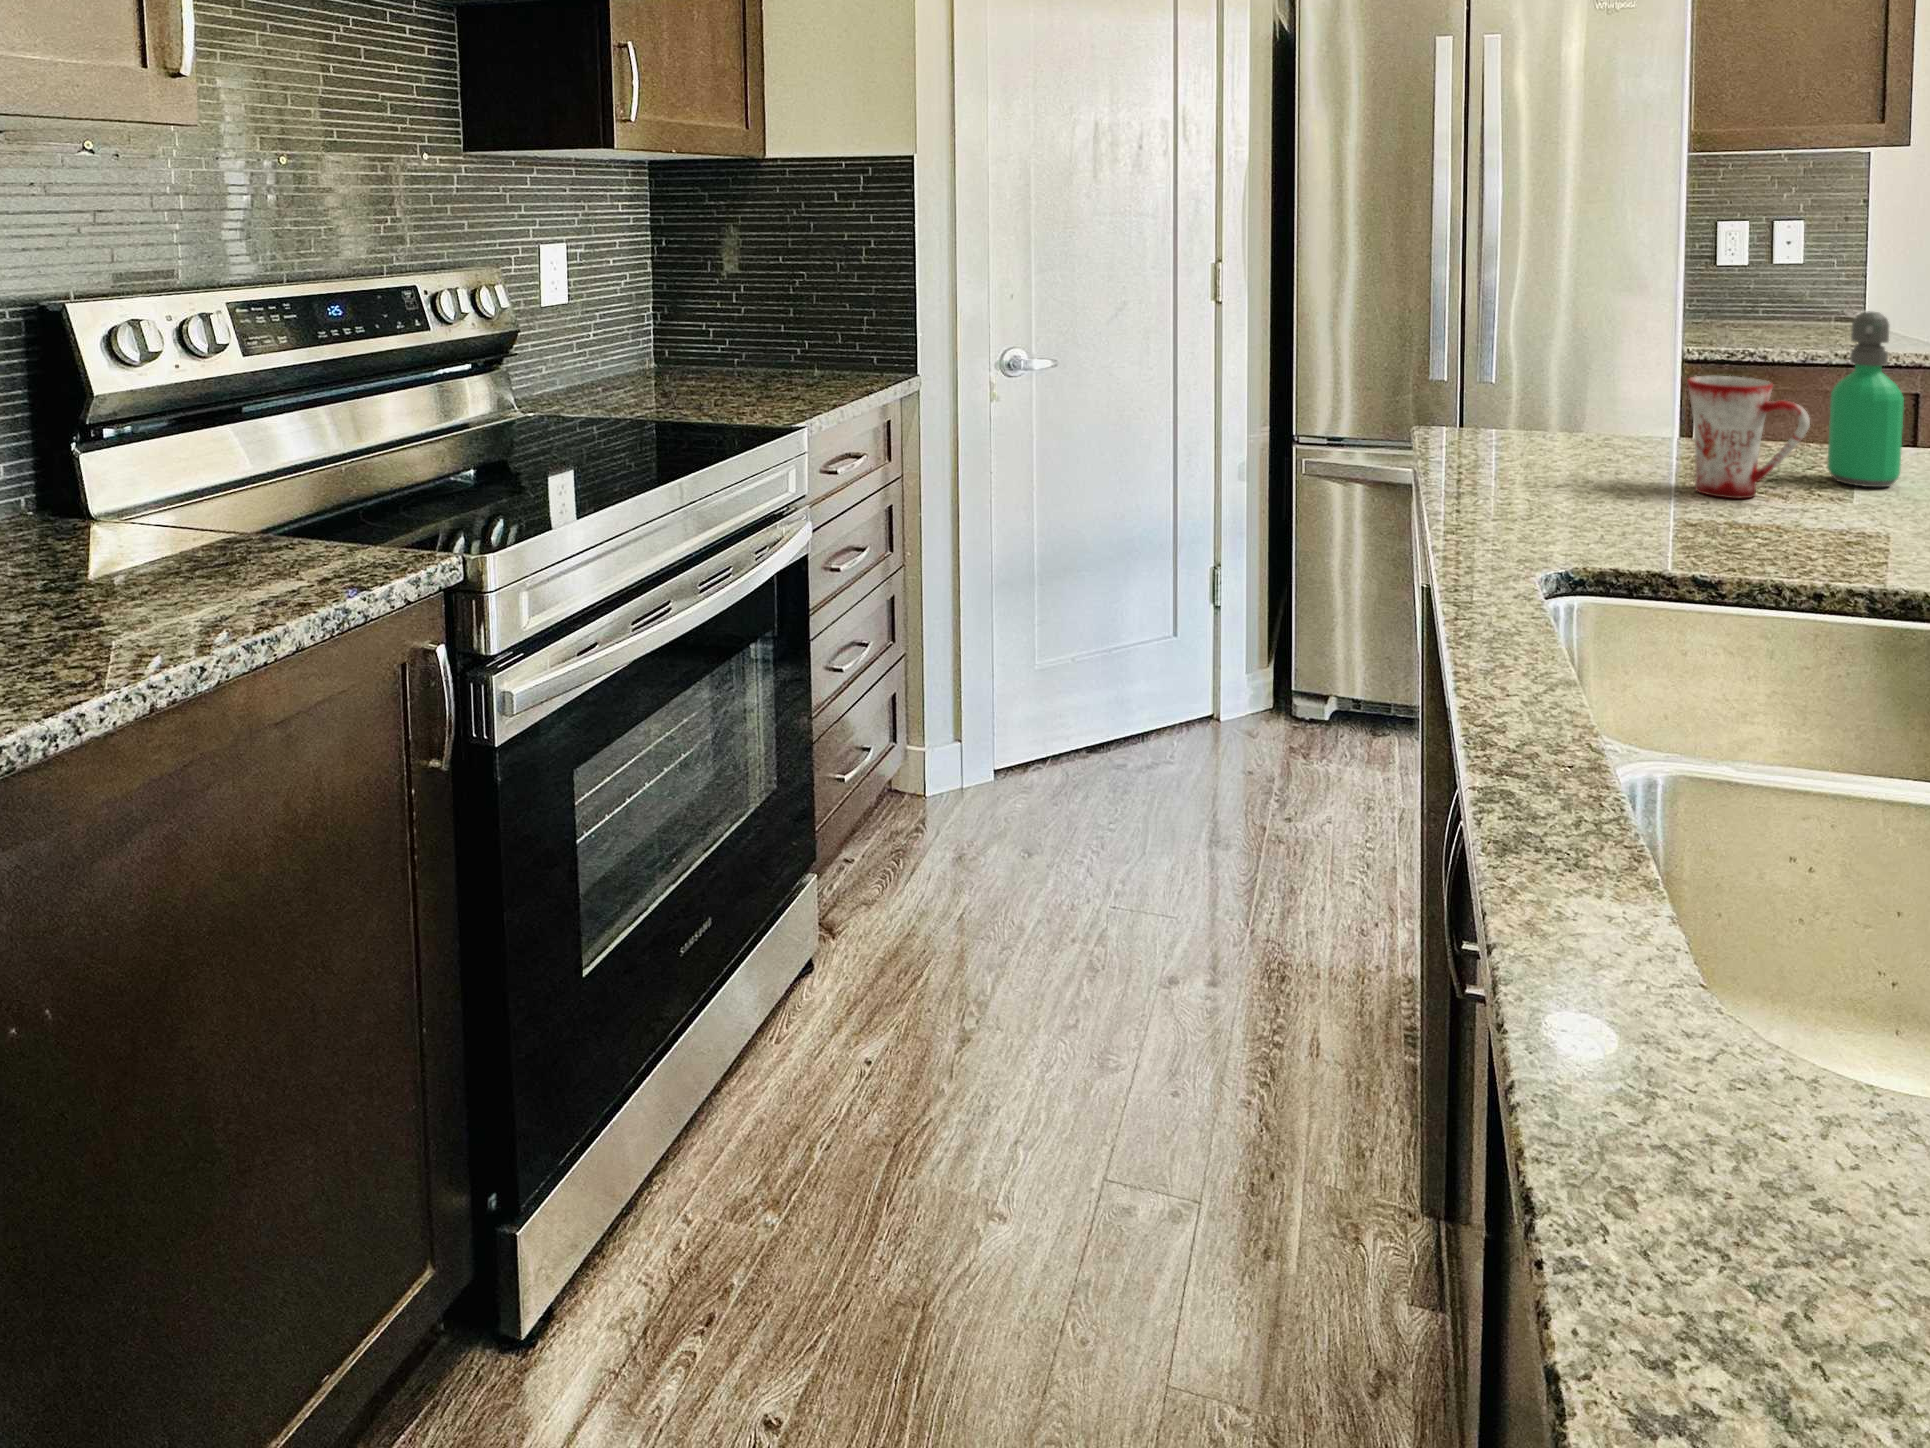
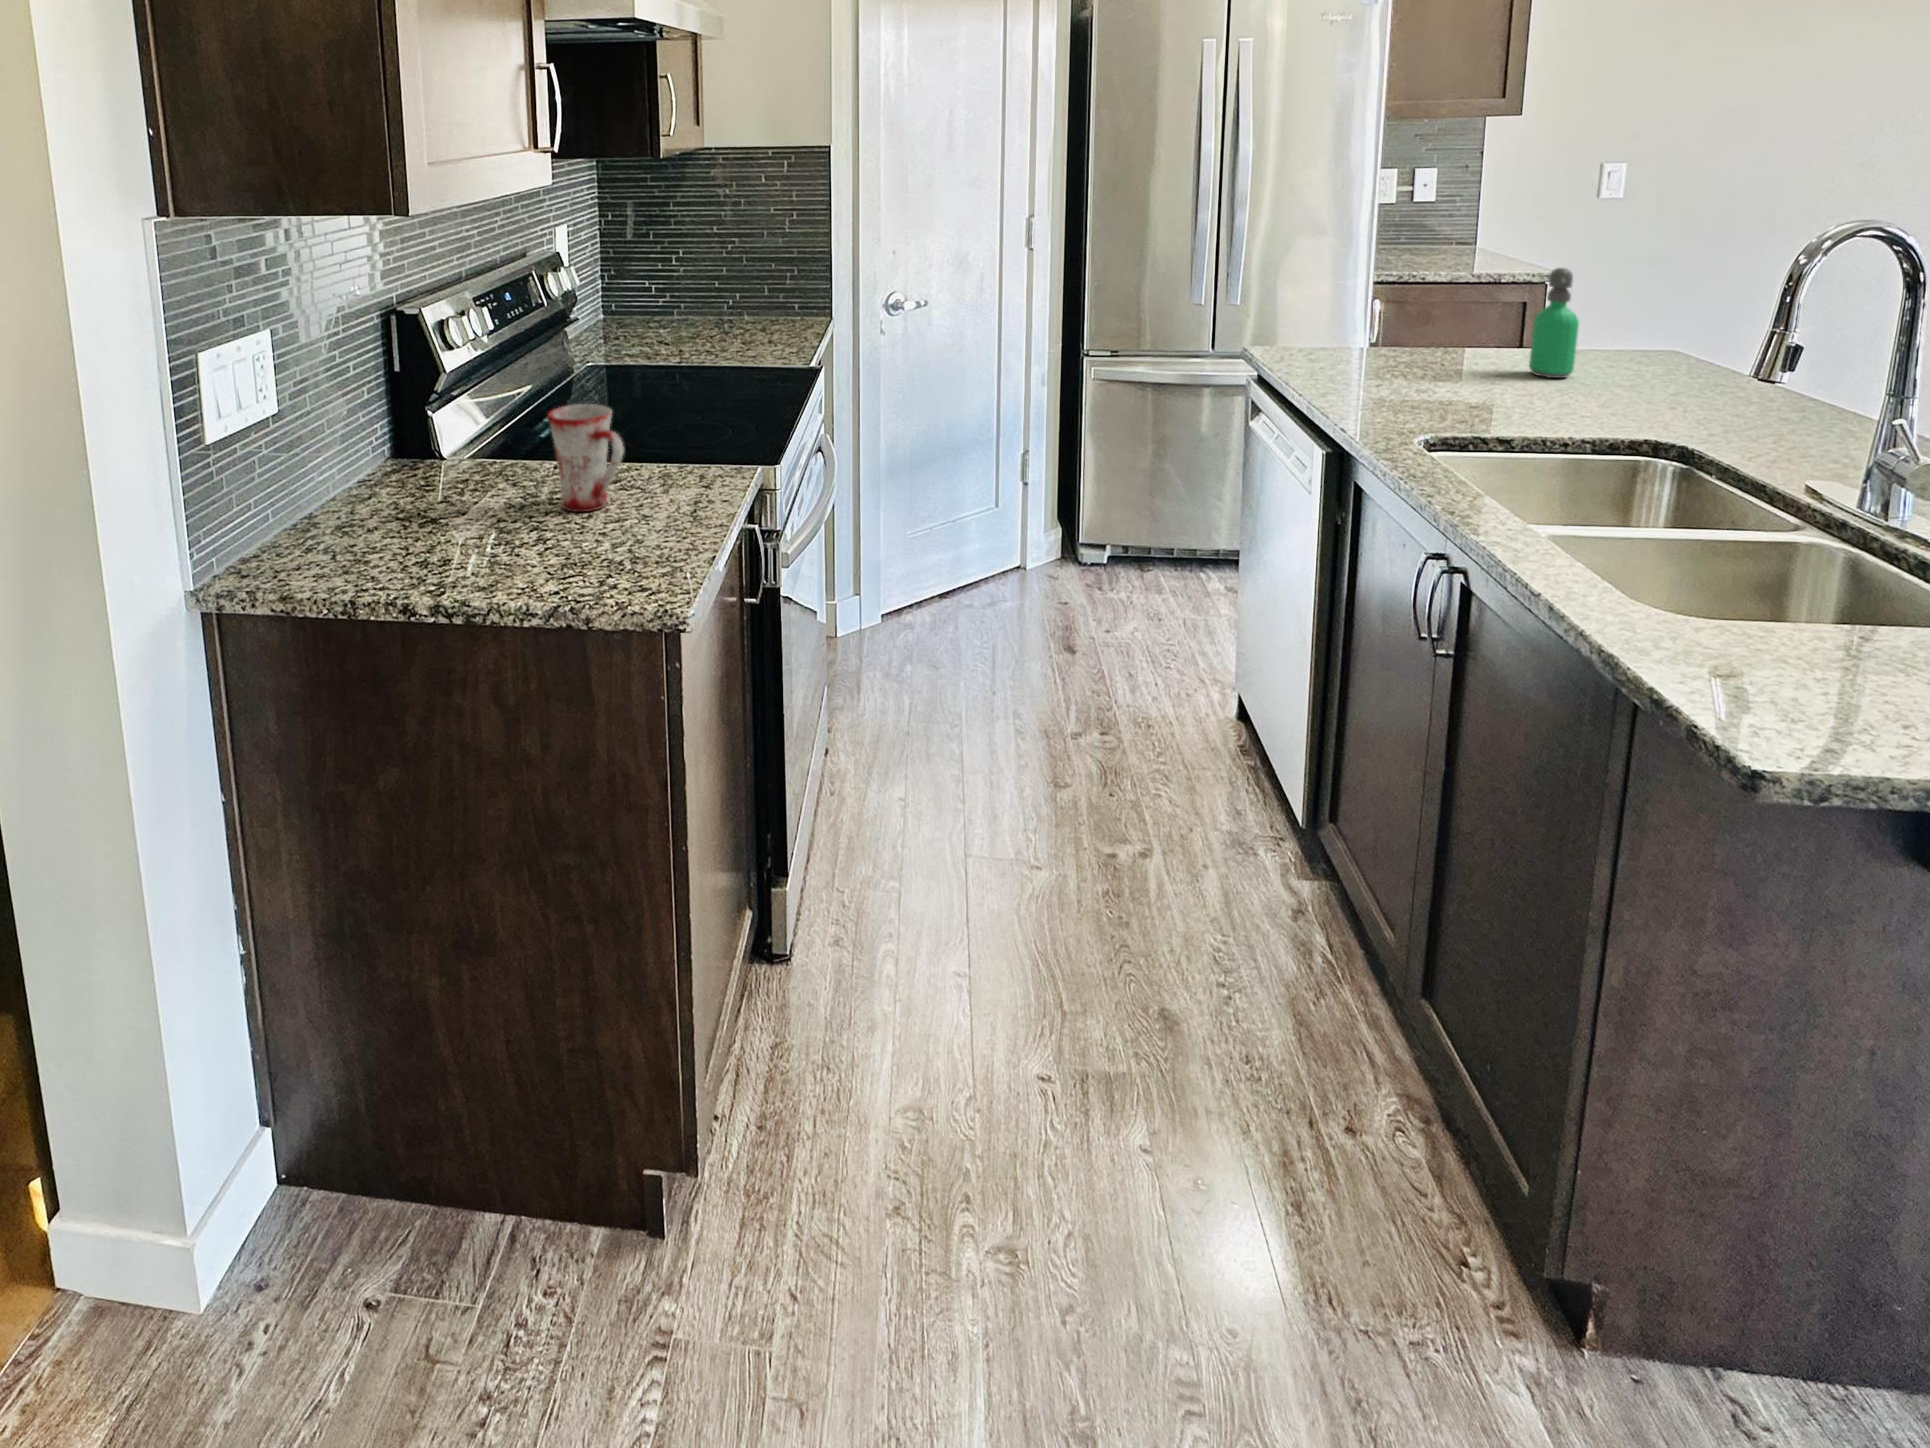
mug: present [1687,376,1810,498] -> present [548,404,624,512]

